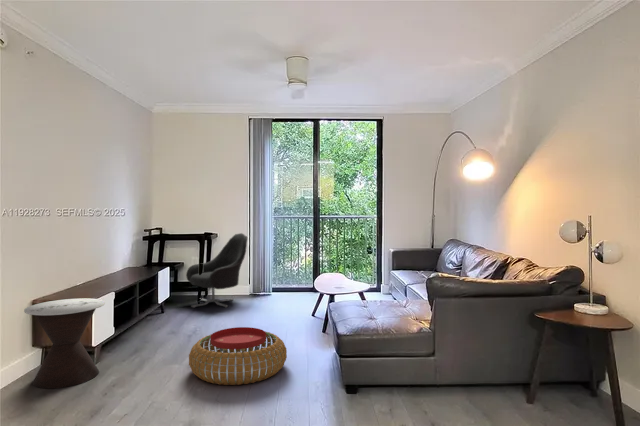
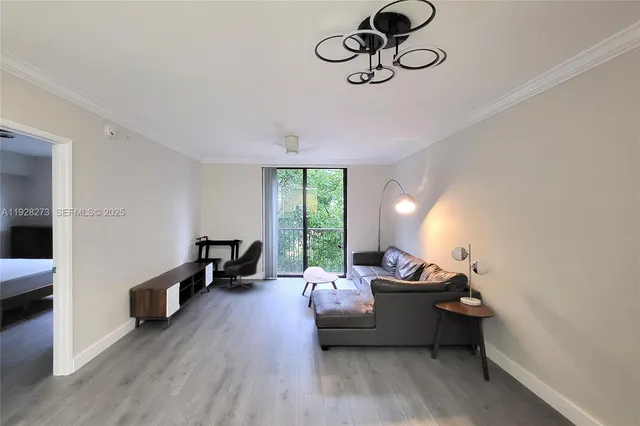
side table: present [24,298,105,389] -> none [119,289,171,349]
pouf: present [189,327,287,385] -> none [224,307,286,346]

